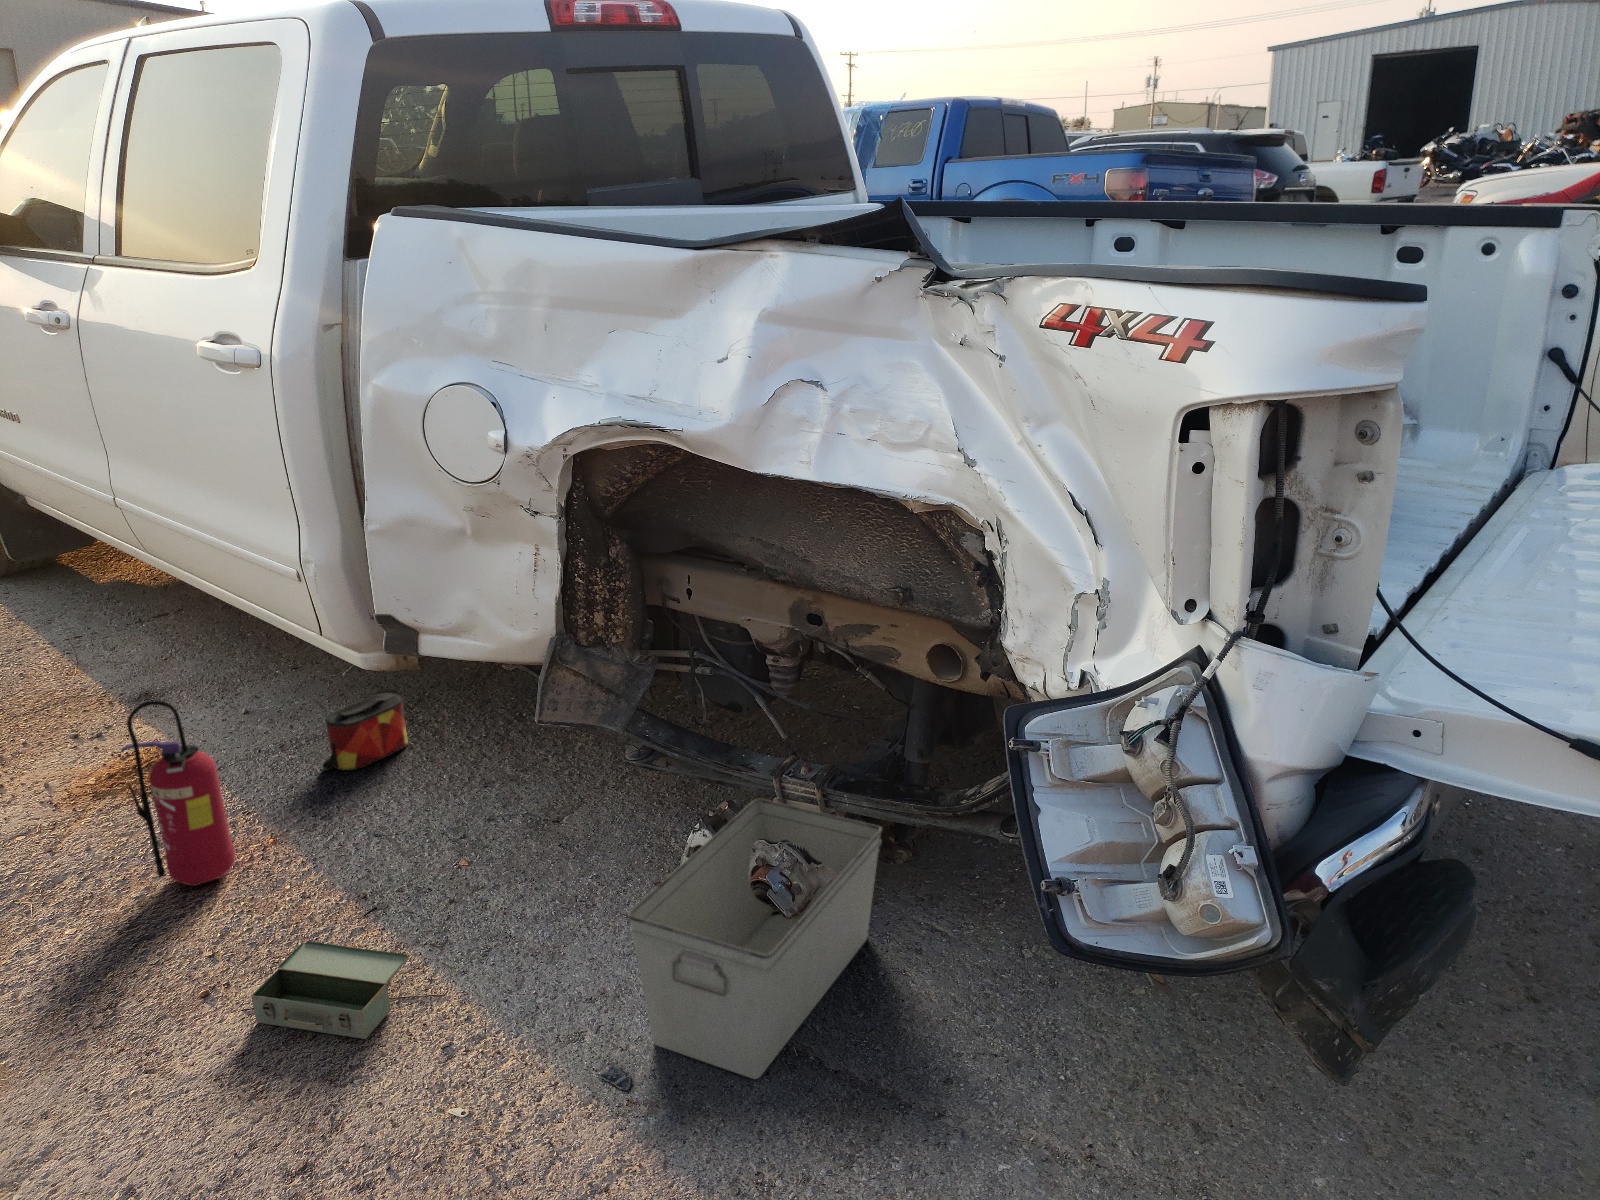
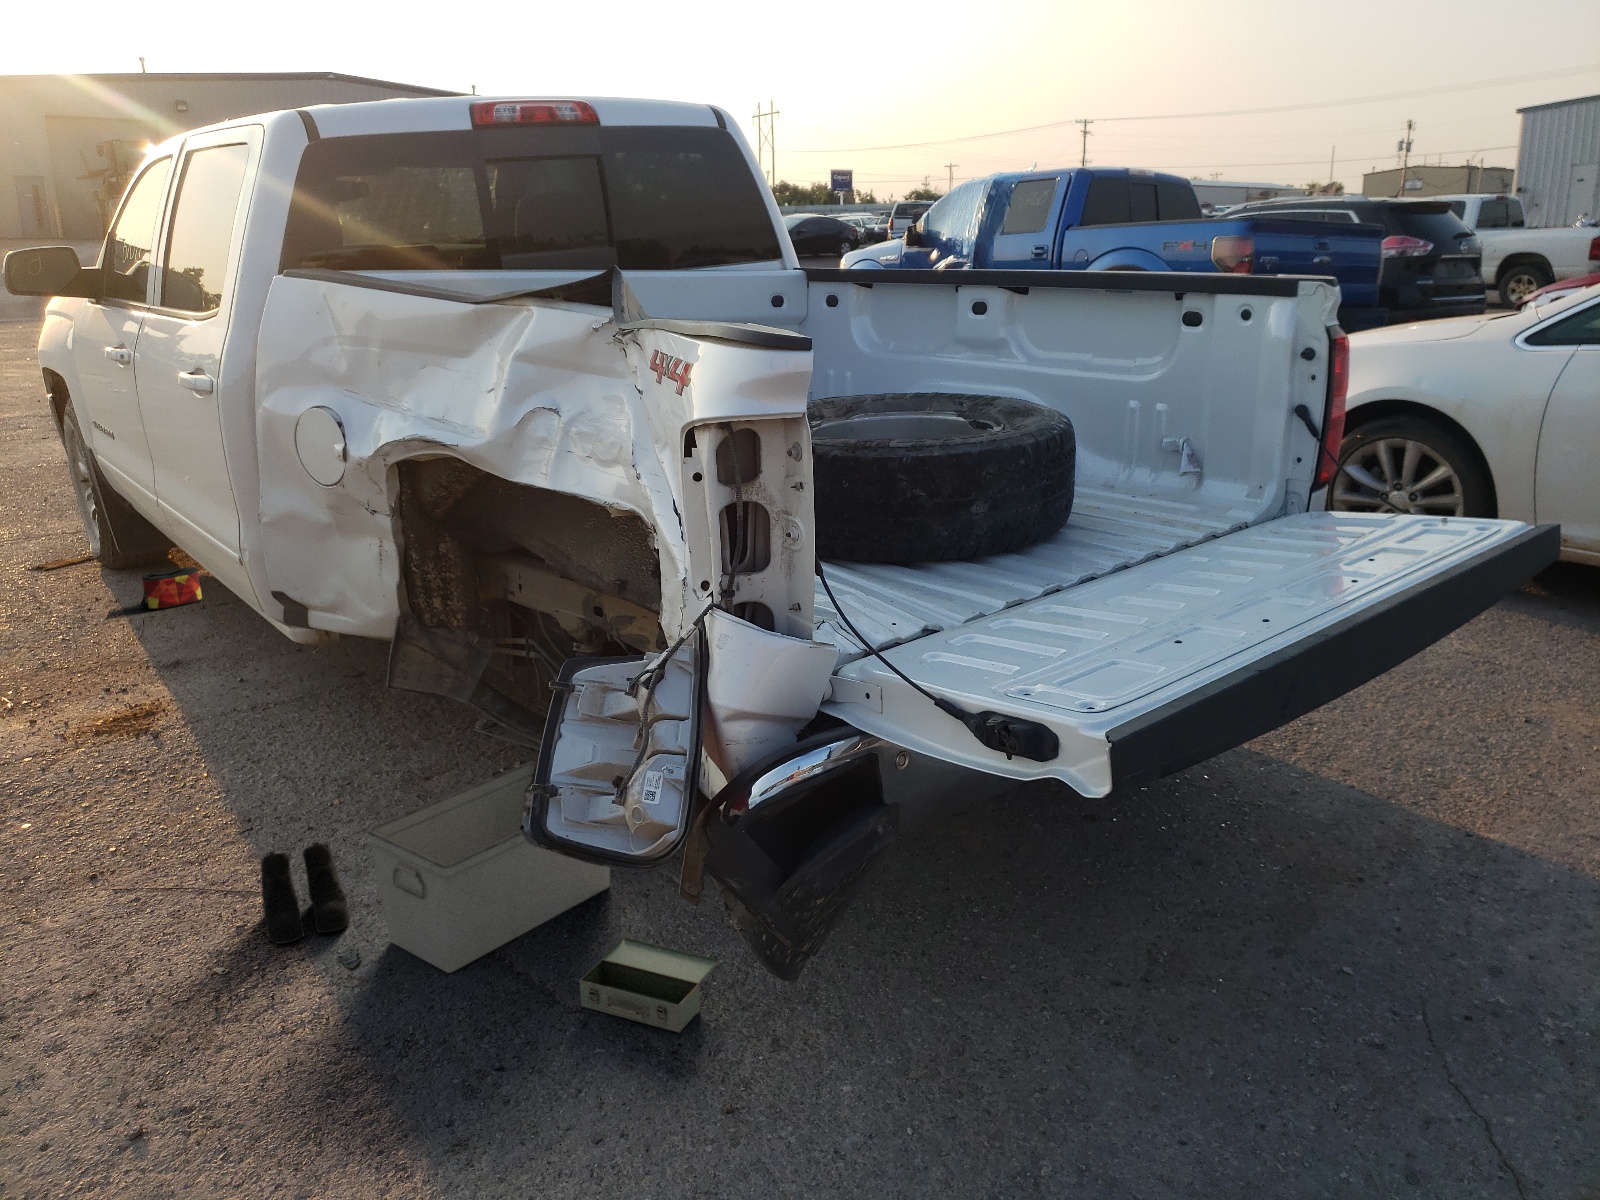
bag: present [323,693,408,771] -> present [139,567,202,610]
fire extinguisher: present [121,700,235,886] -> none [79,649,167,802]
boots: none [464,926,587,1066] -> present [261,842,350,944]
toolbox: present [251,941,409,1039] -> present [579,938,718,1033]

